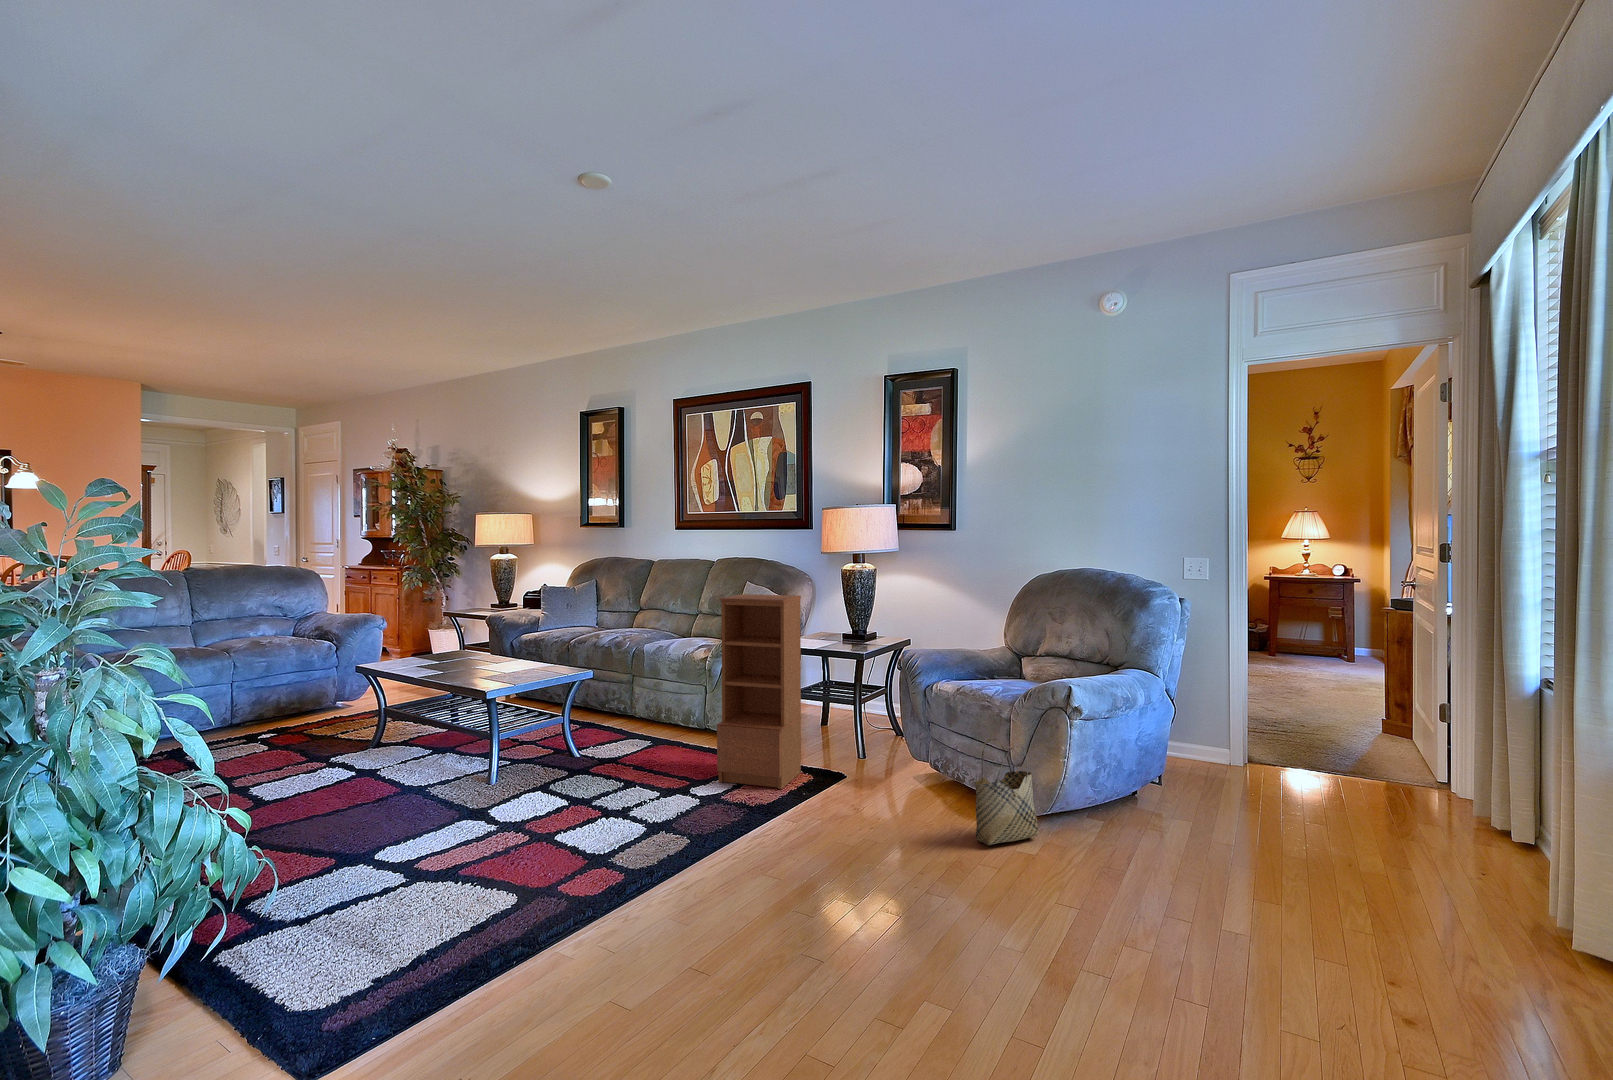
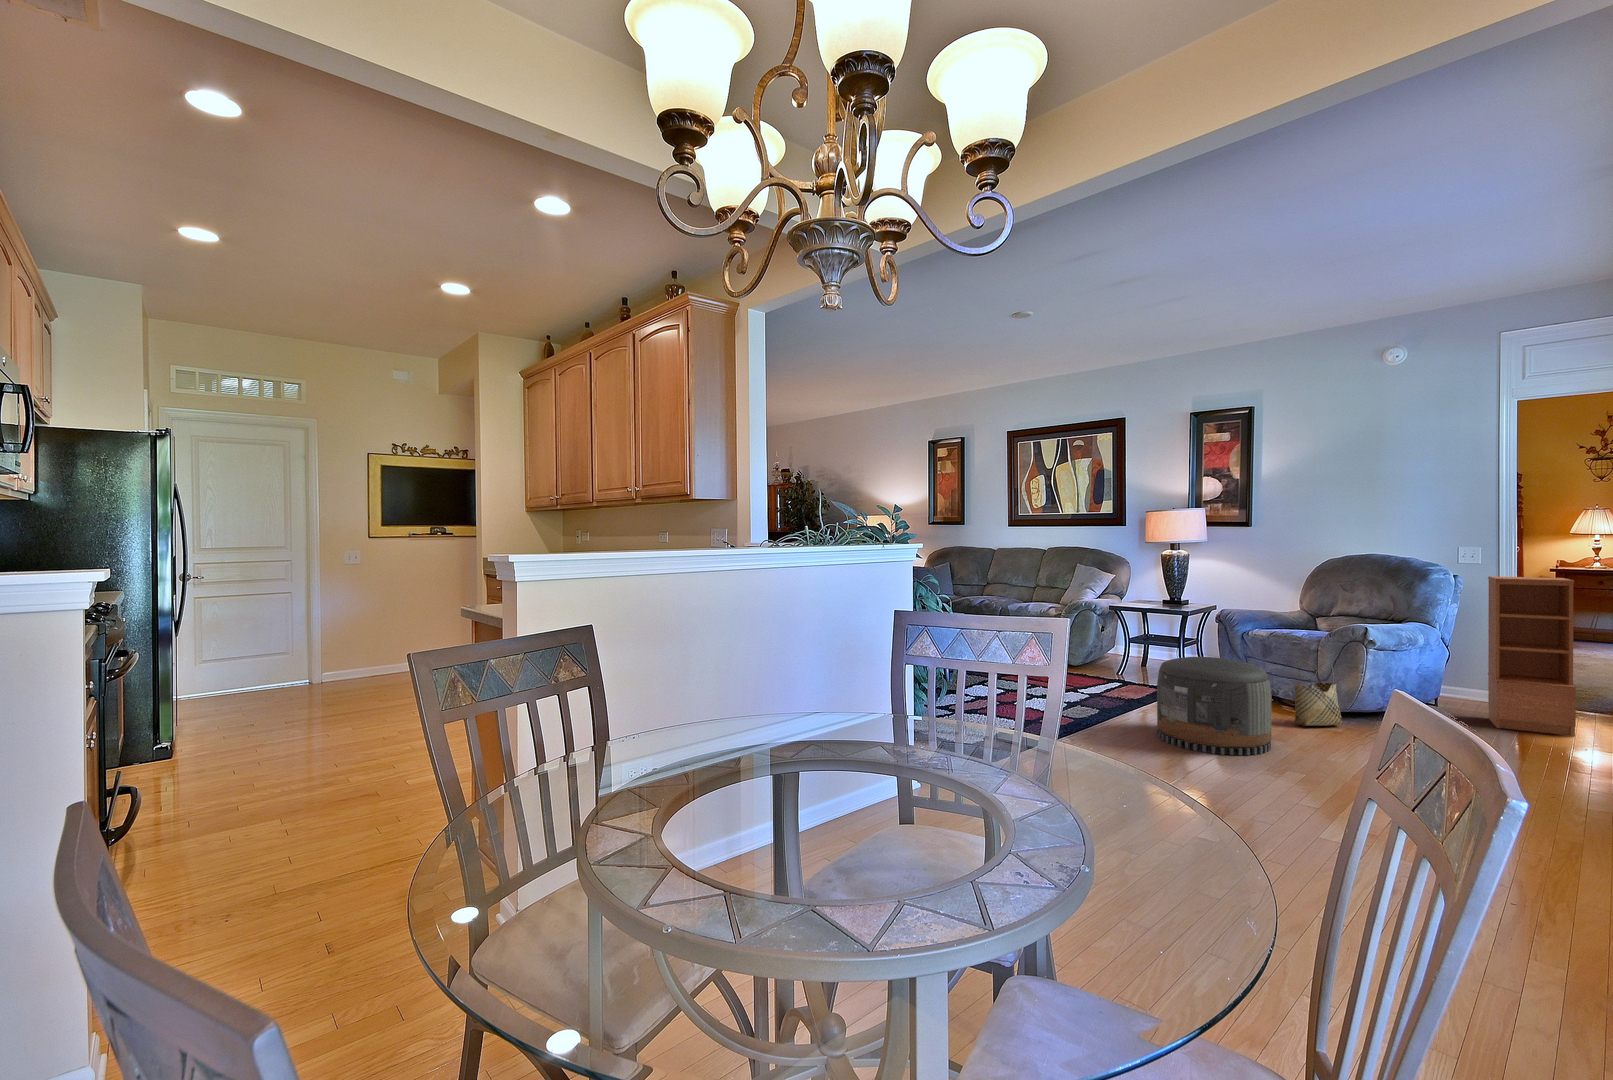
bookcase: present [717,594,801,789] -> present [1488,576,1576,737]
pouf: none [754,754,924,946] -> present [1157,657,1271,755]

